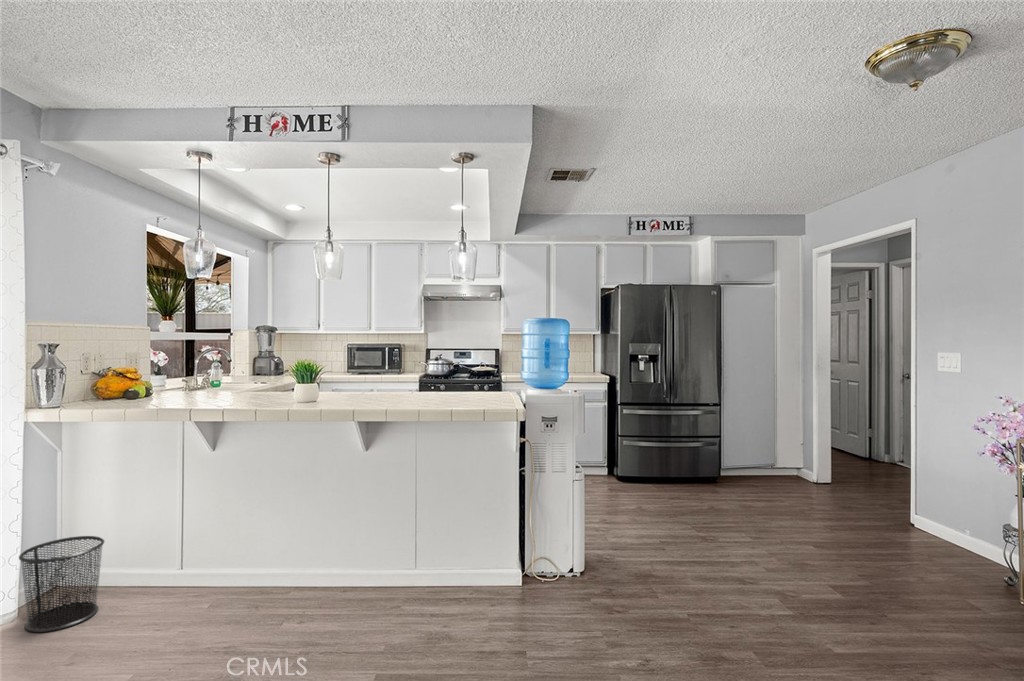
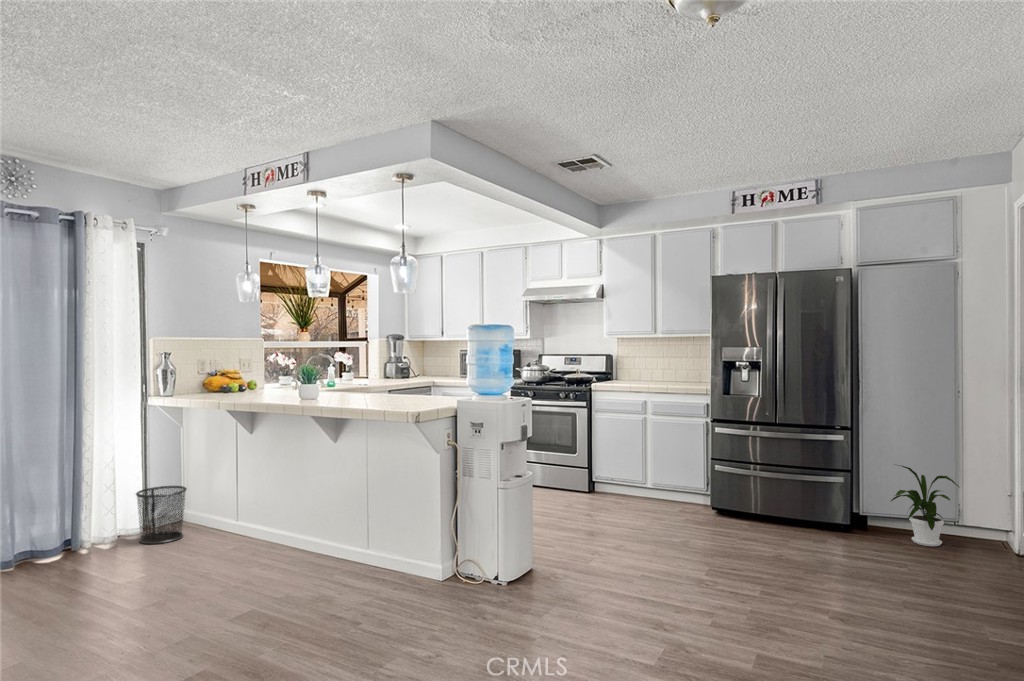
house plant: none [738,429,790,484] -> present [891,465,959,546]

